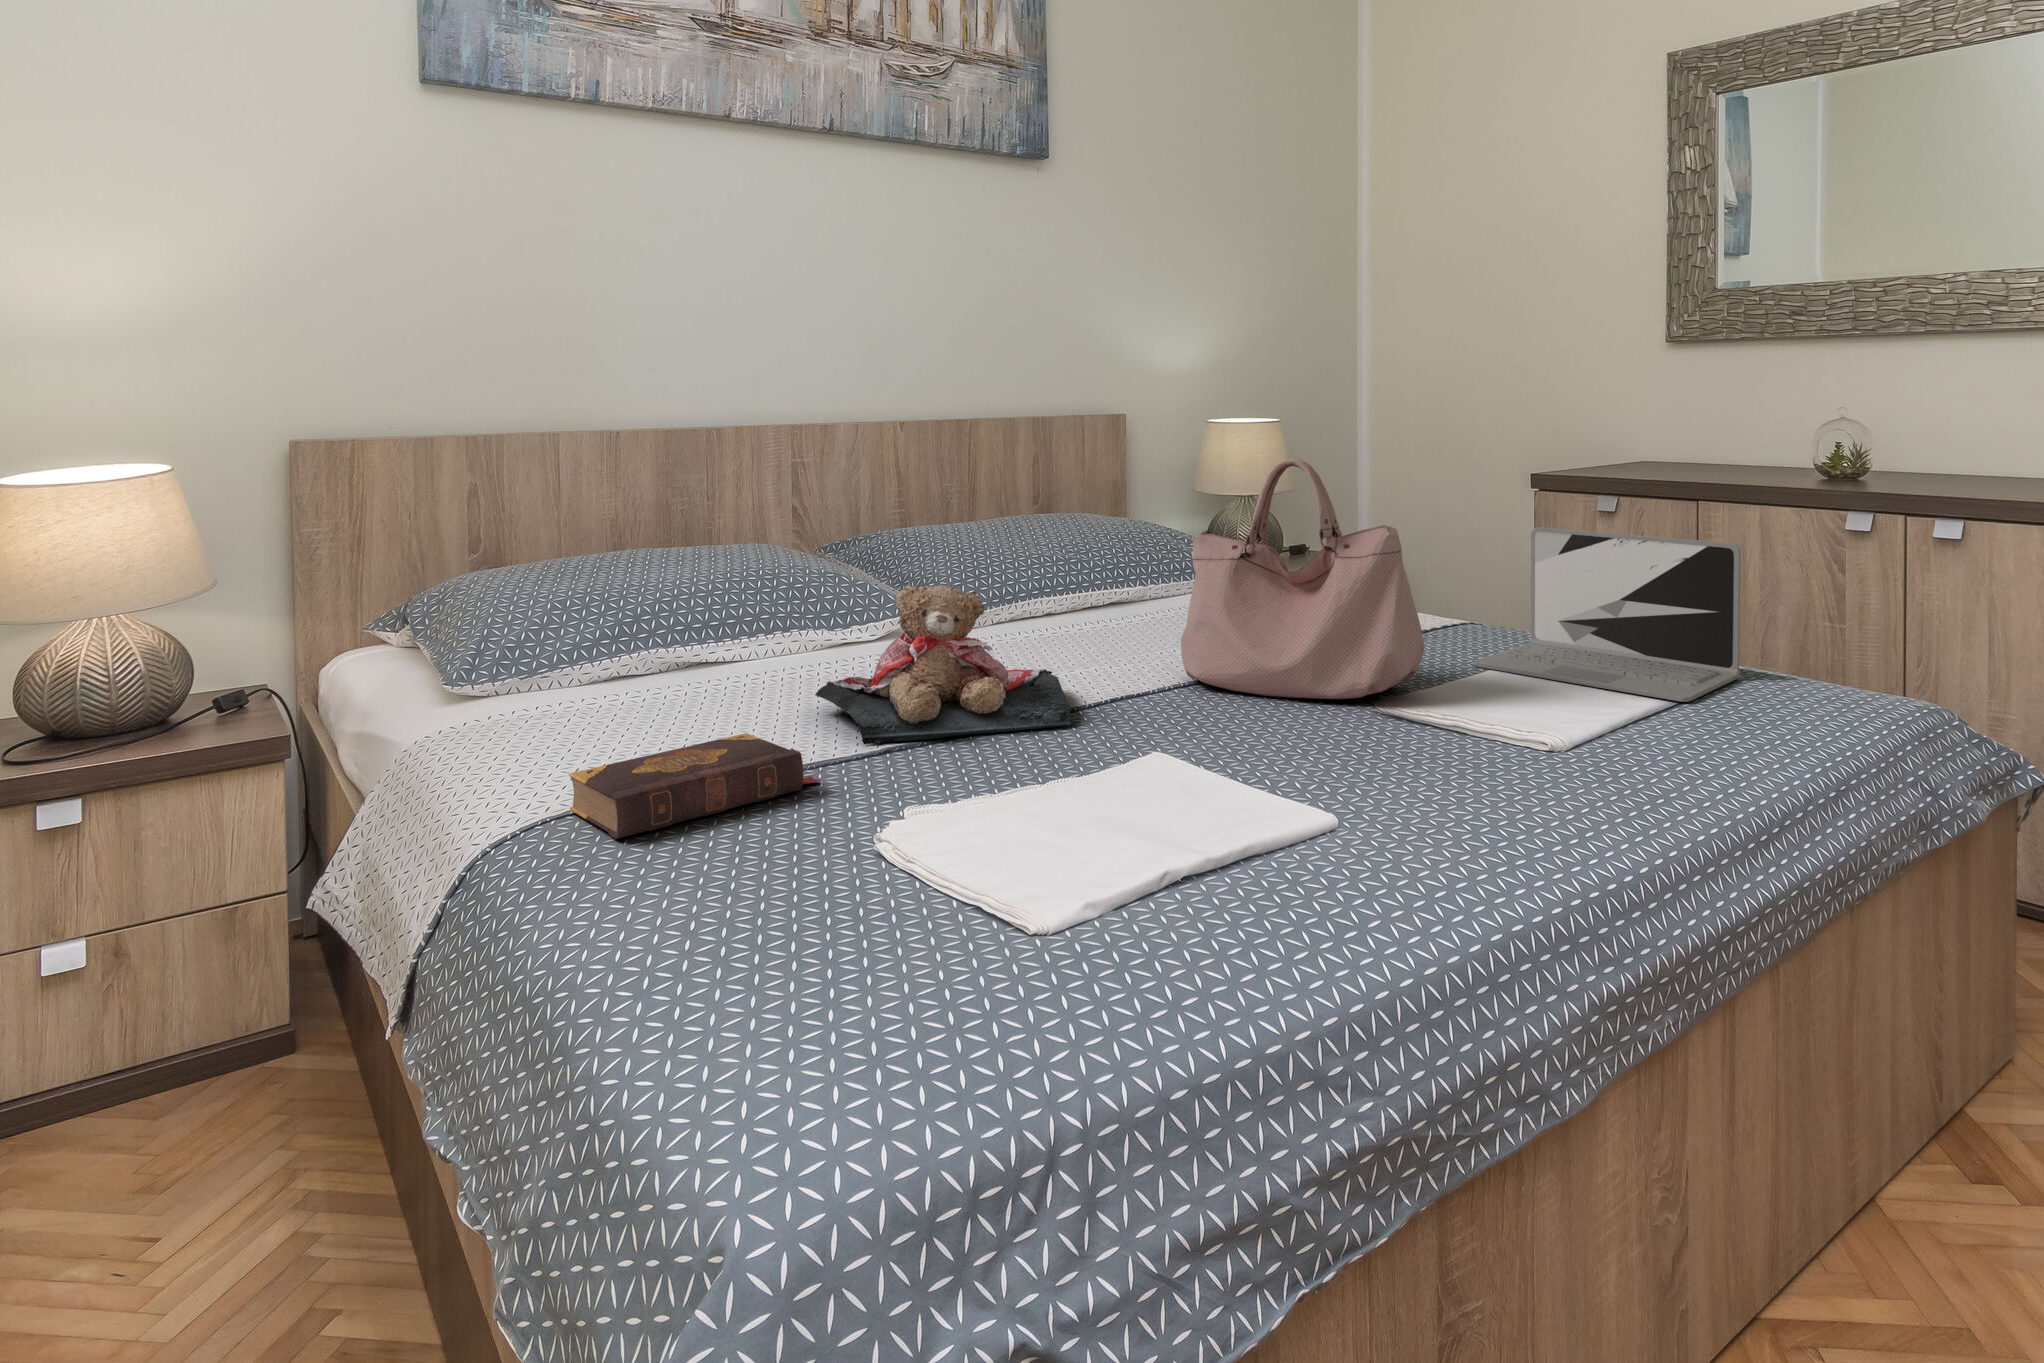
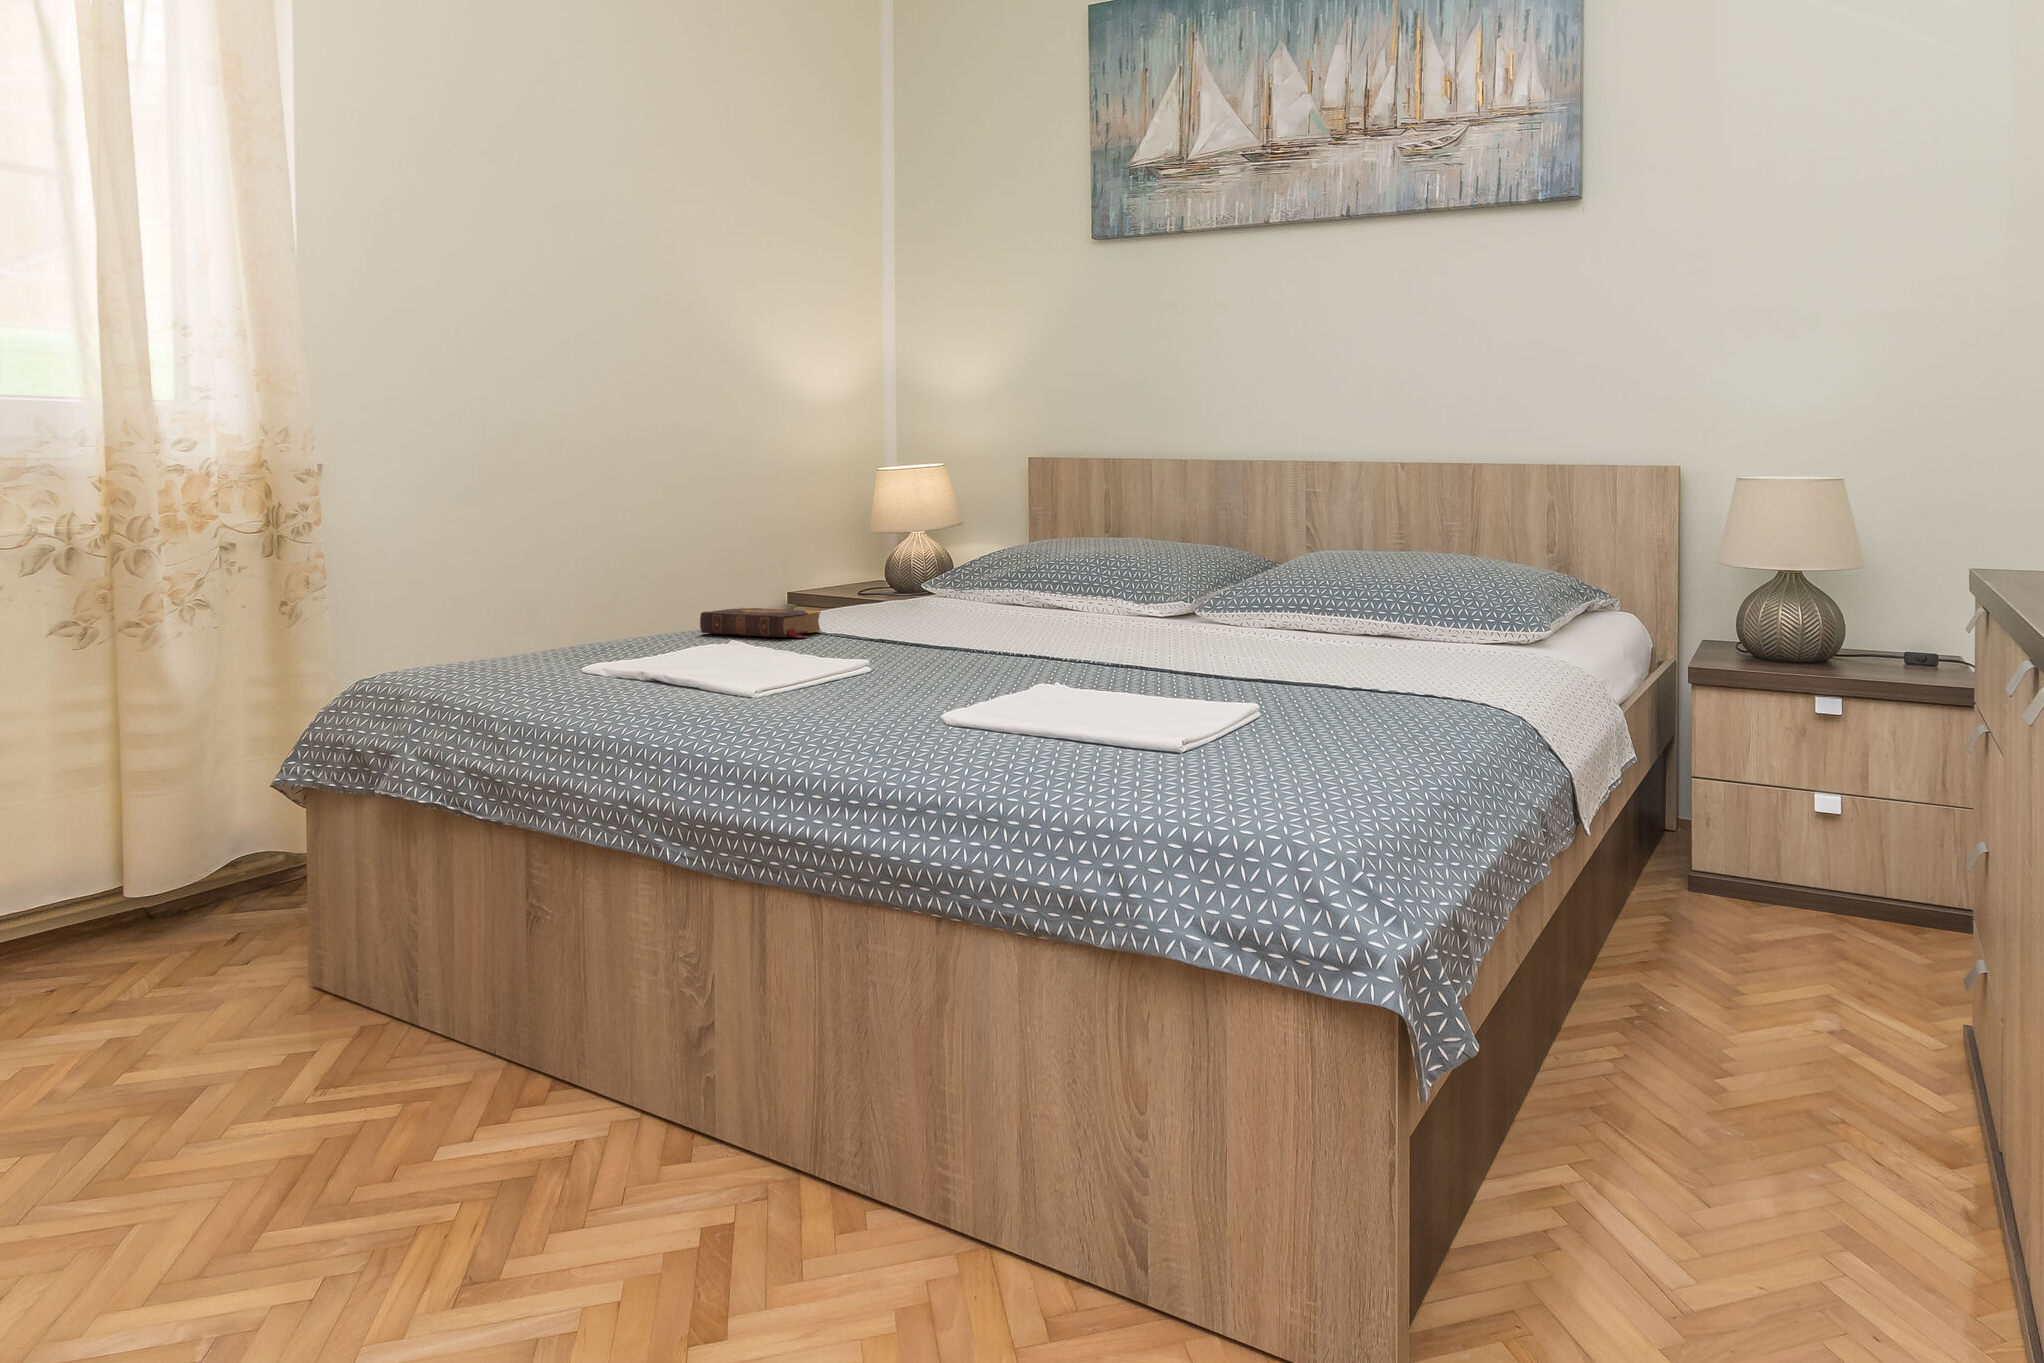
handbag: present [1181,459,1424,699] -> none [1045,470,1164,673]
laptop: present [1475,527,1740,702] -> none [1165,561,1371,738]
teddy bear: present [815,584,1071,744] -> none [875,545,1037,649]

